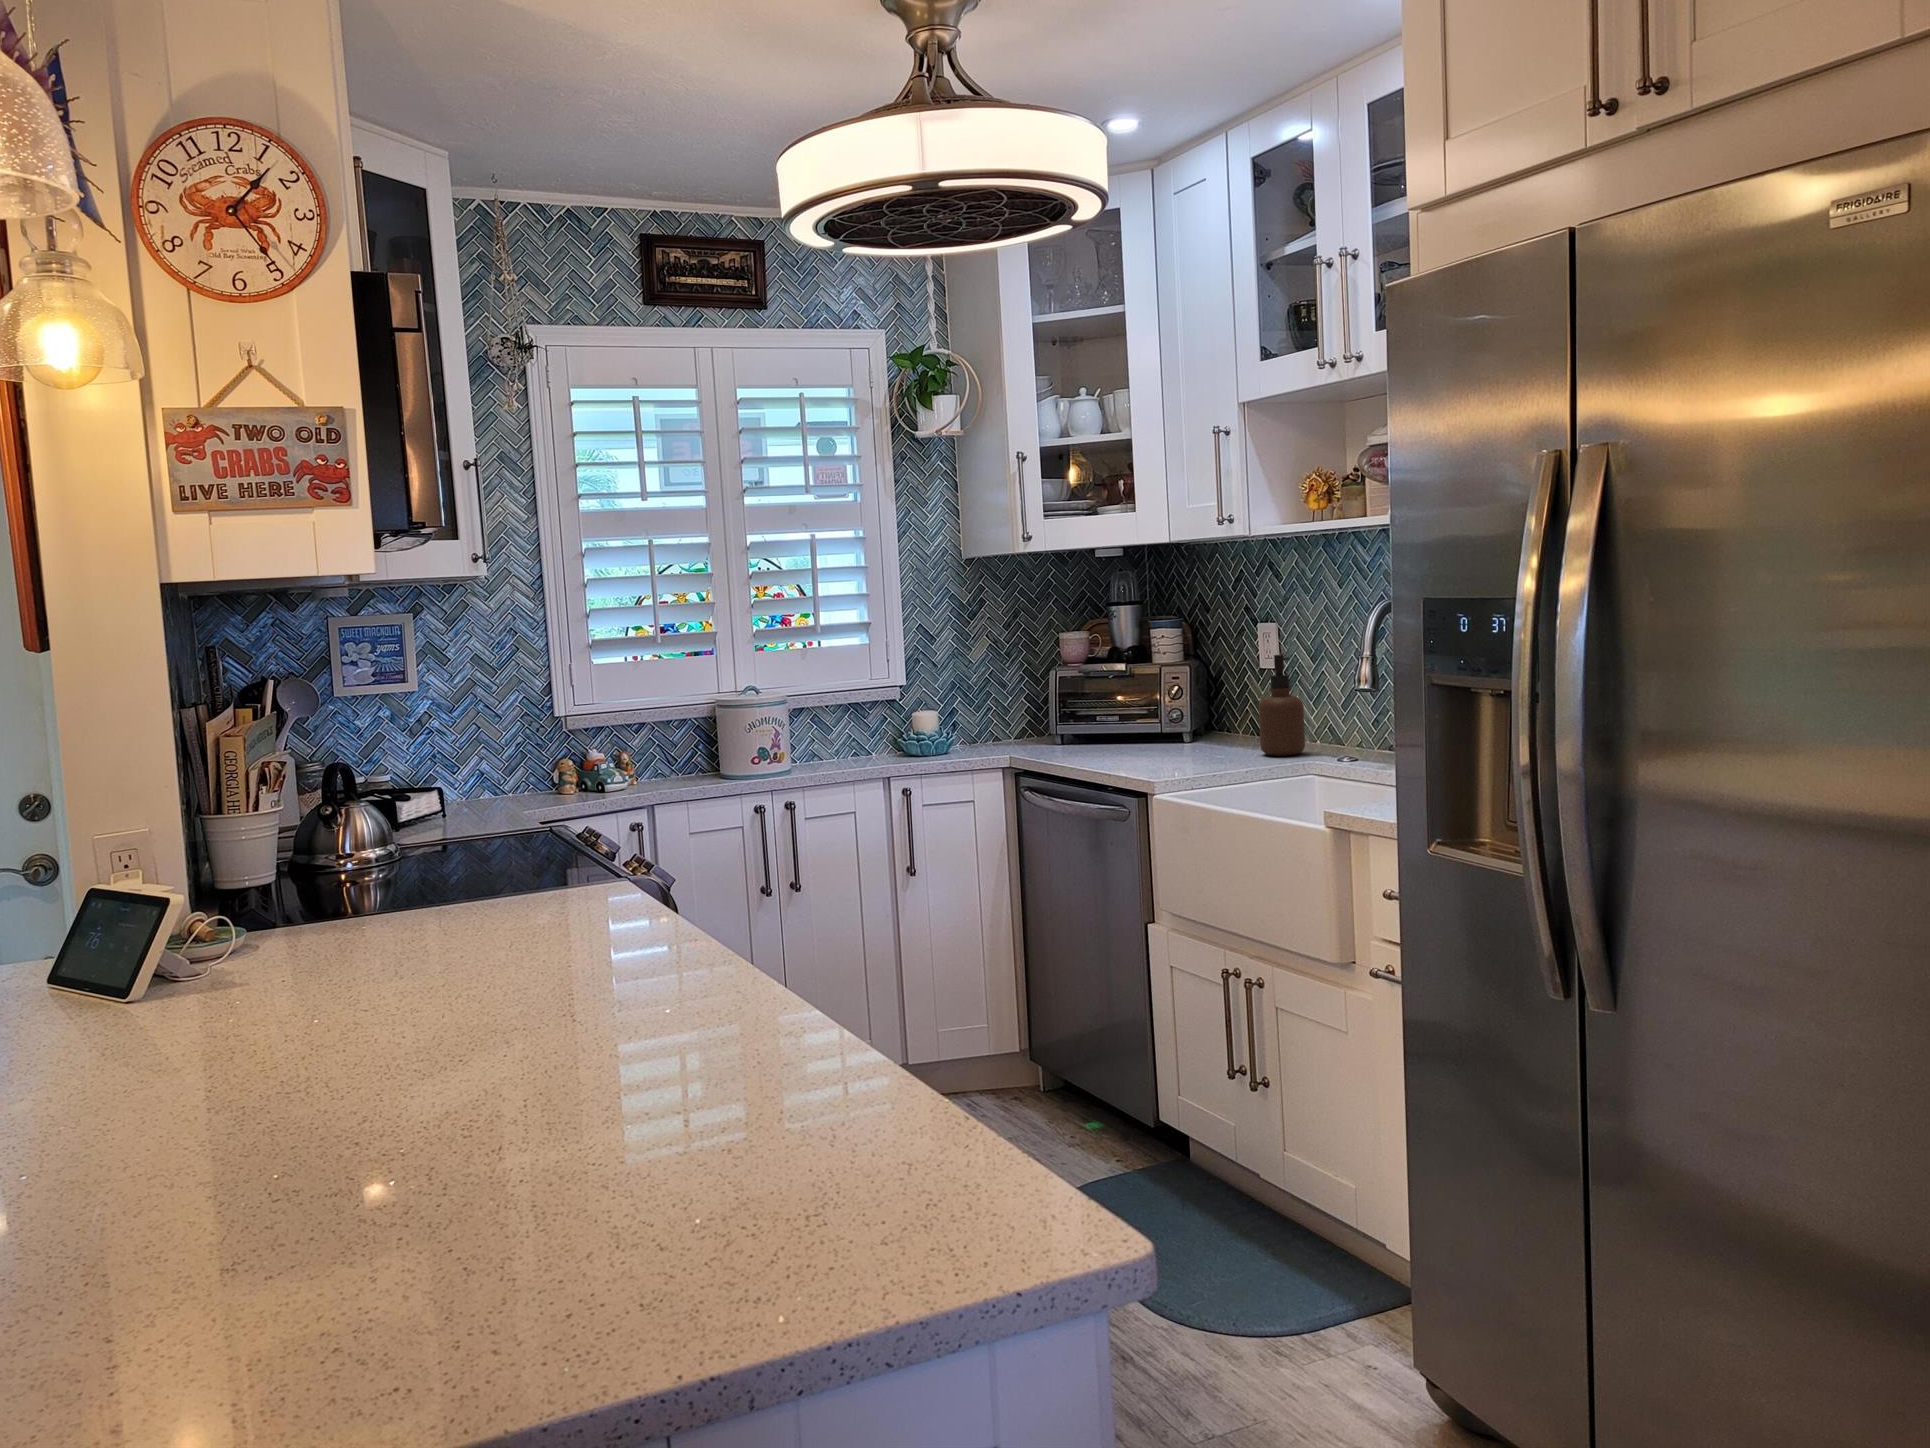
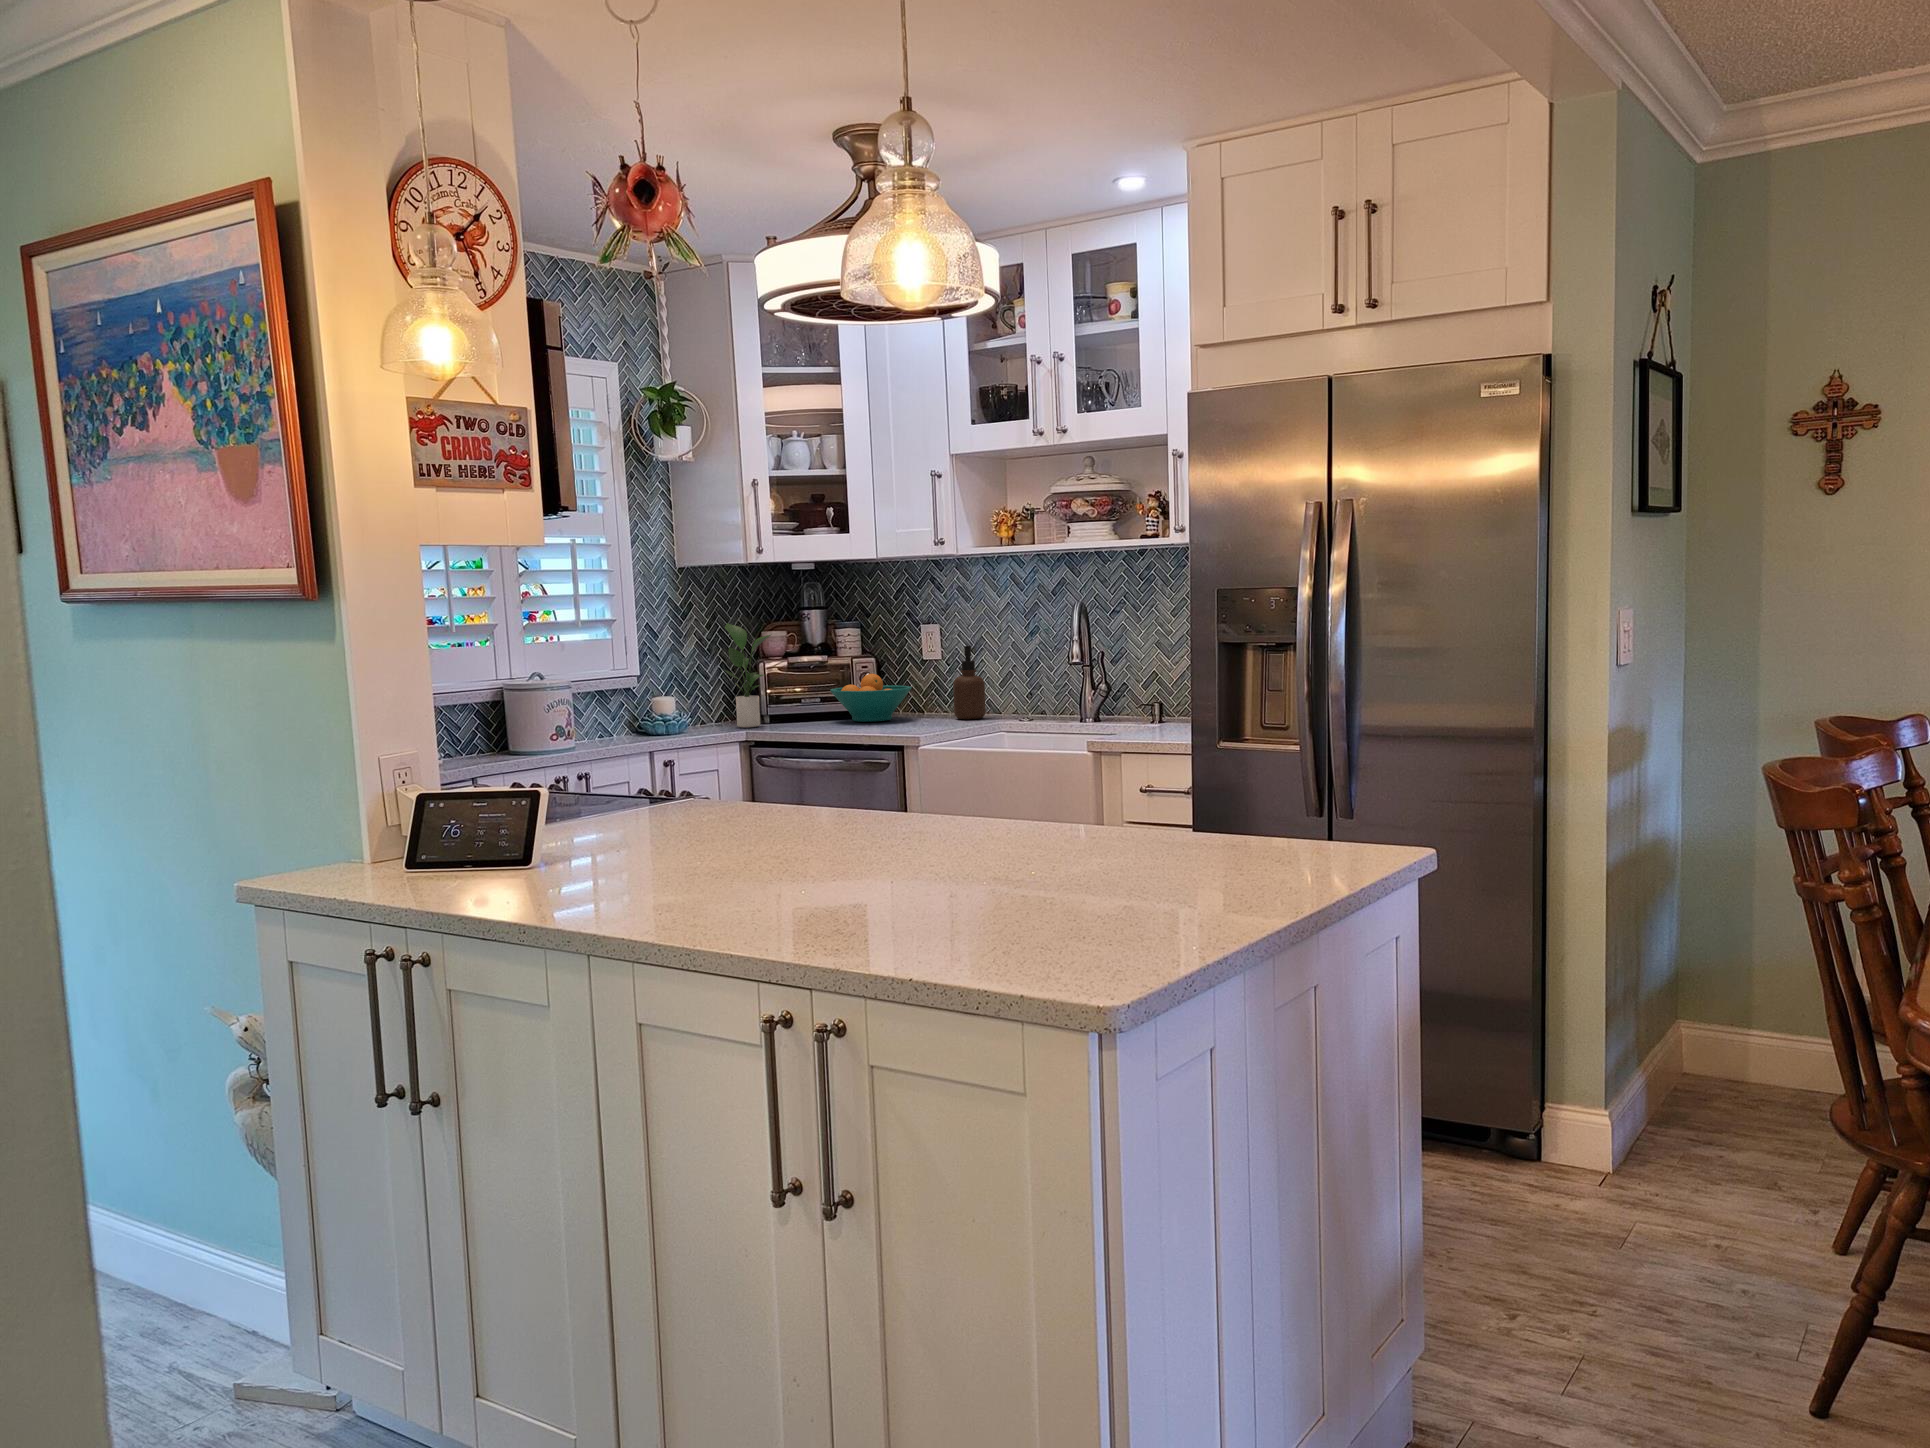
potted plant: none [976,626,1035,754] -> present [724,623,771,728]
fruit bowl: none [1106,690,1213,753] -> present [830,674,912,722]

